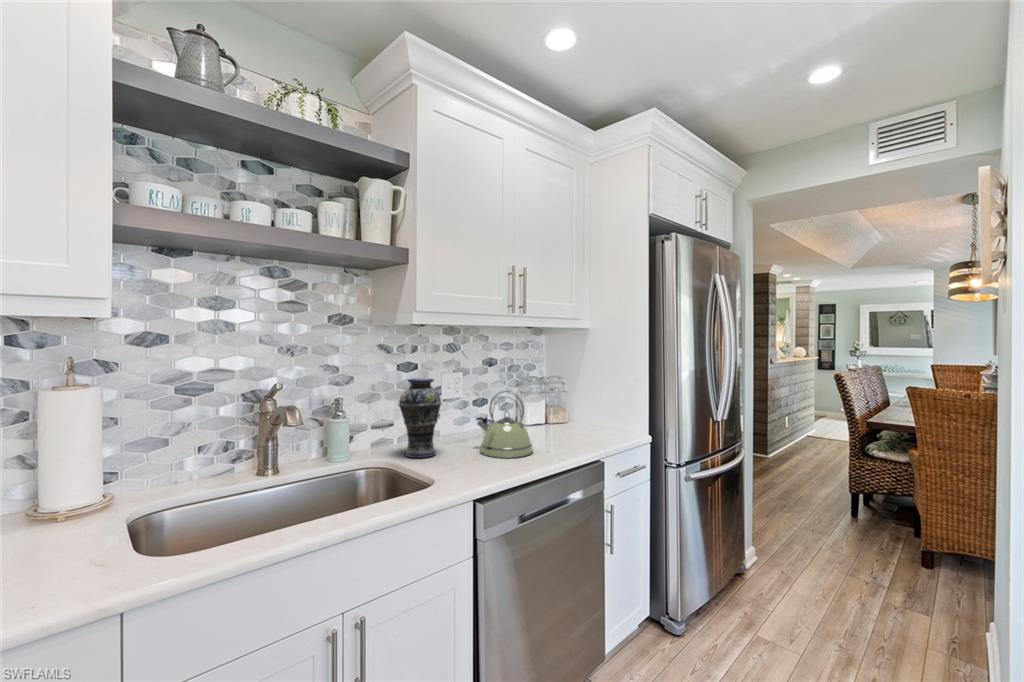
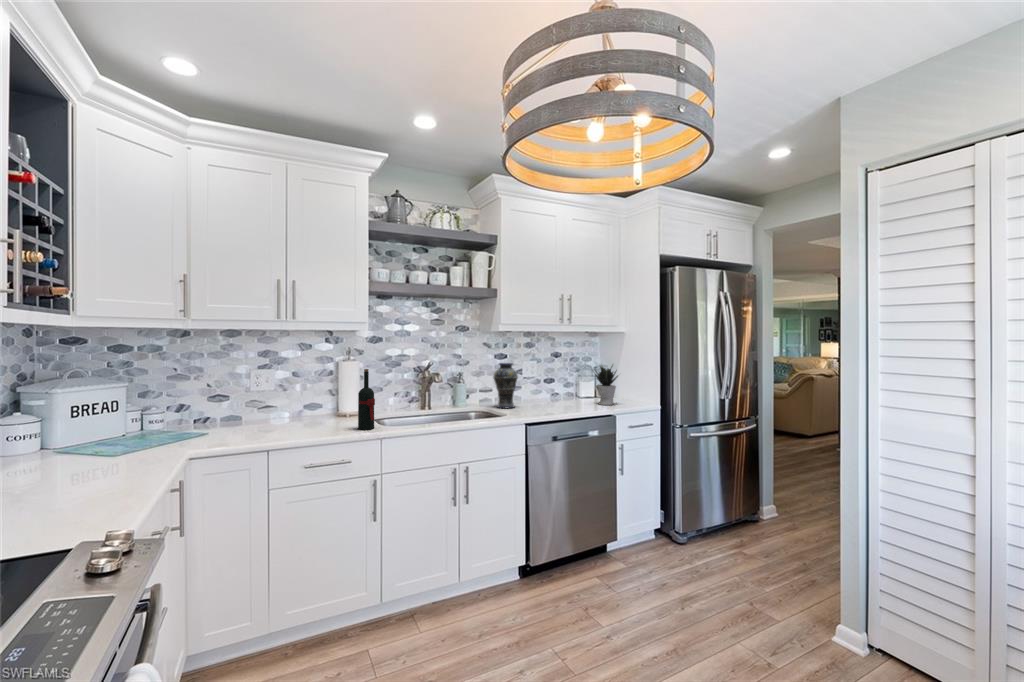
potted plant: none [546,373,586,438] -> present [595,365,618,405]
kettle: present [476,391,533,458] -> none [540,371,574,411]
wine bottle: none [49,418,106,589] -> present [358,369,375,430]

